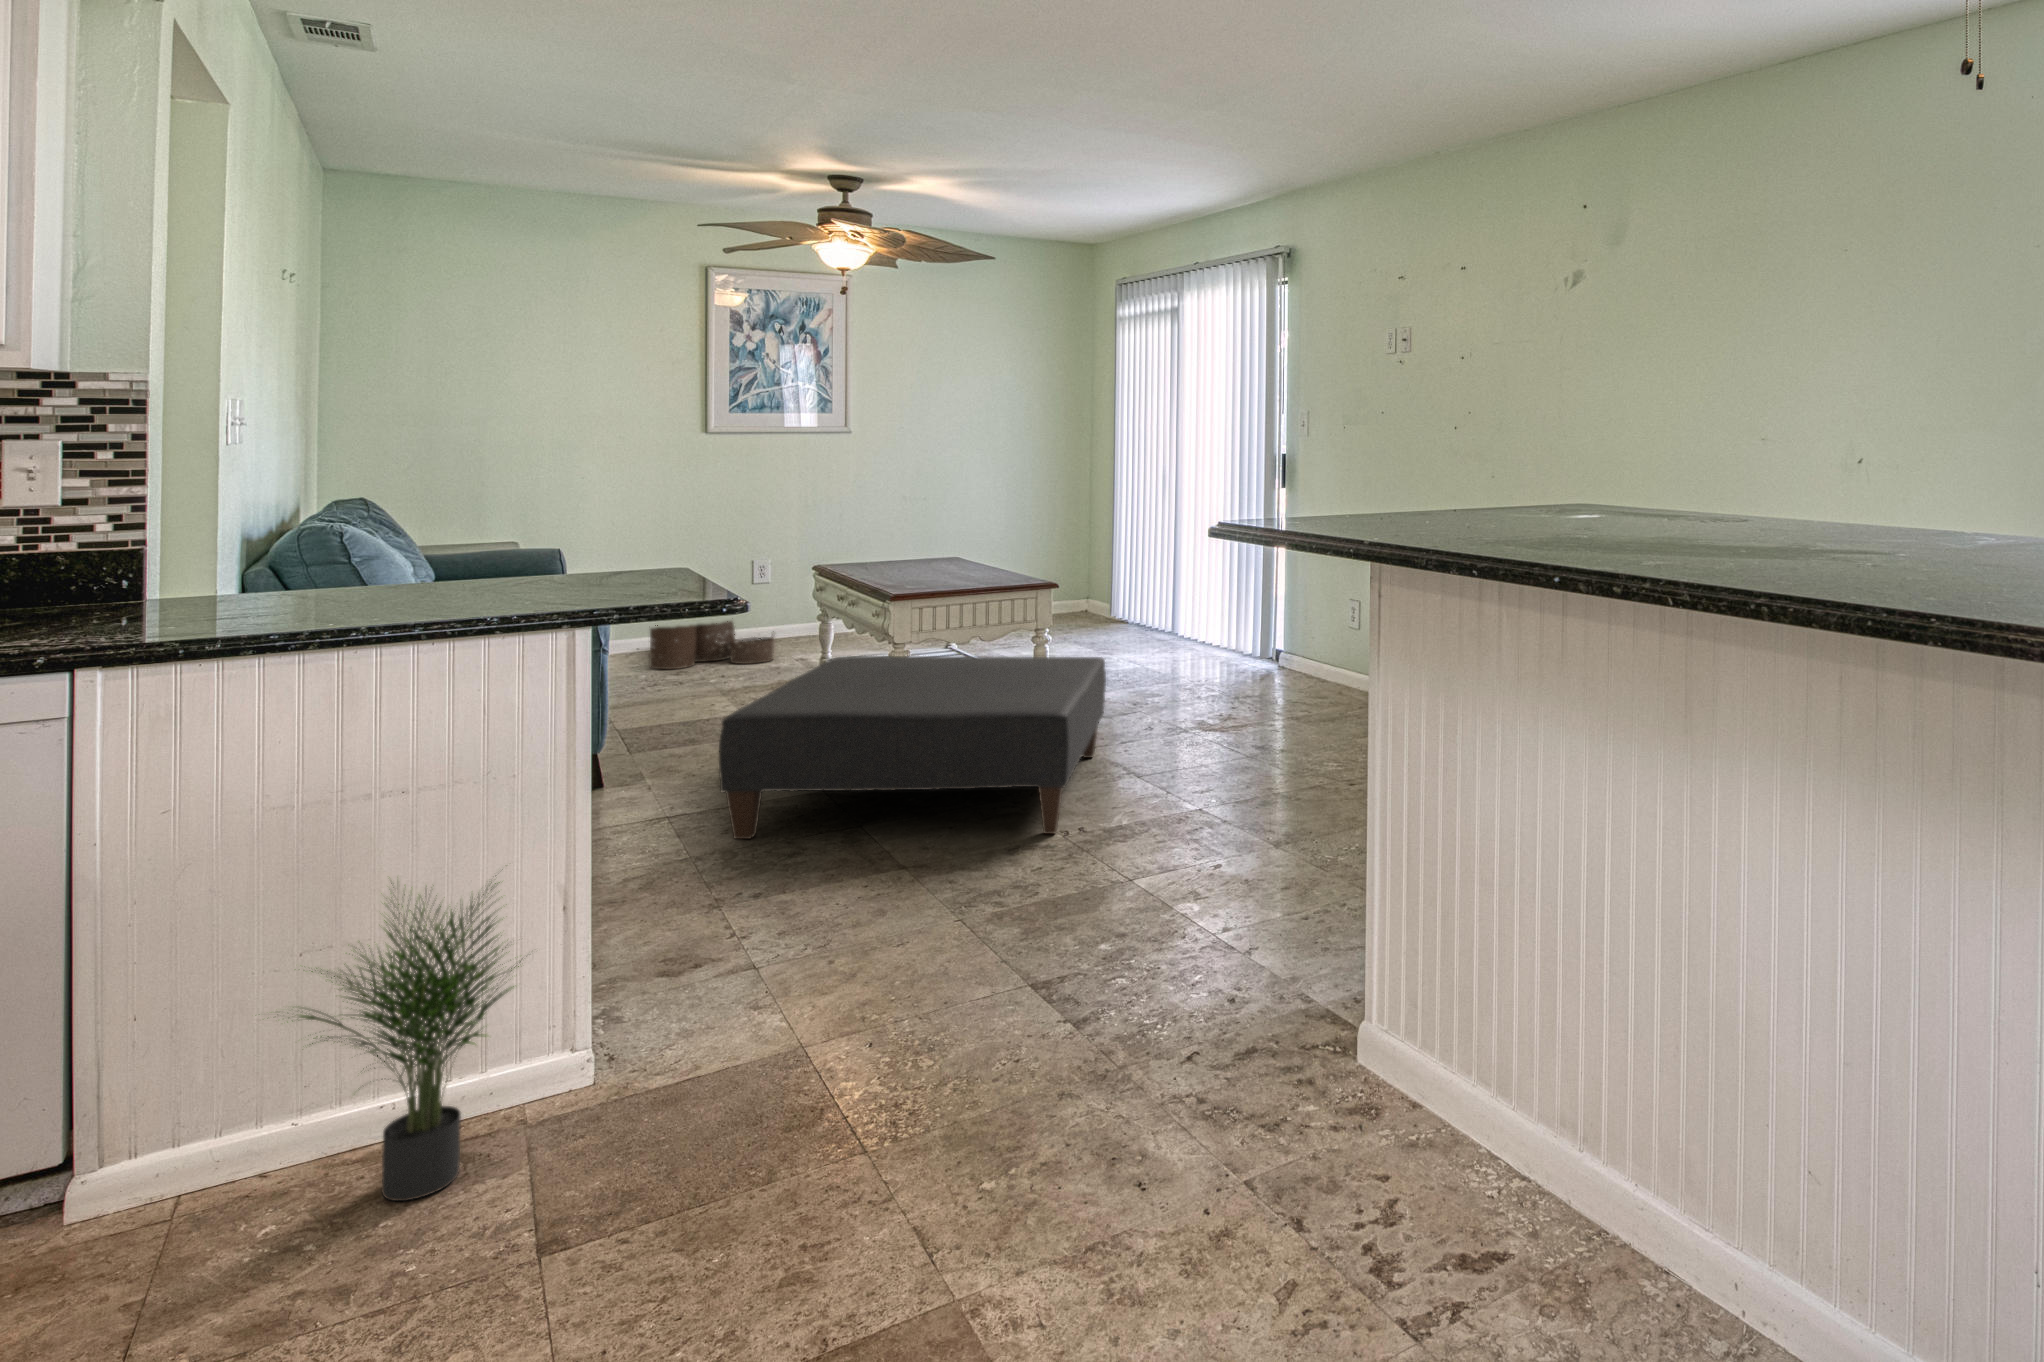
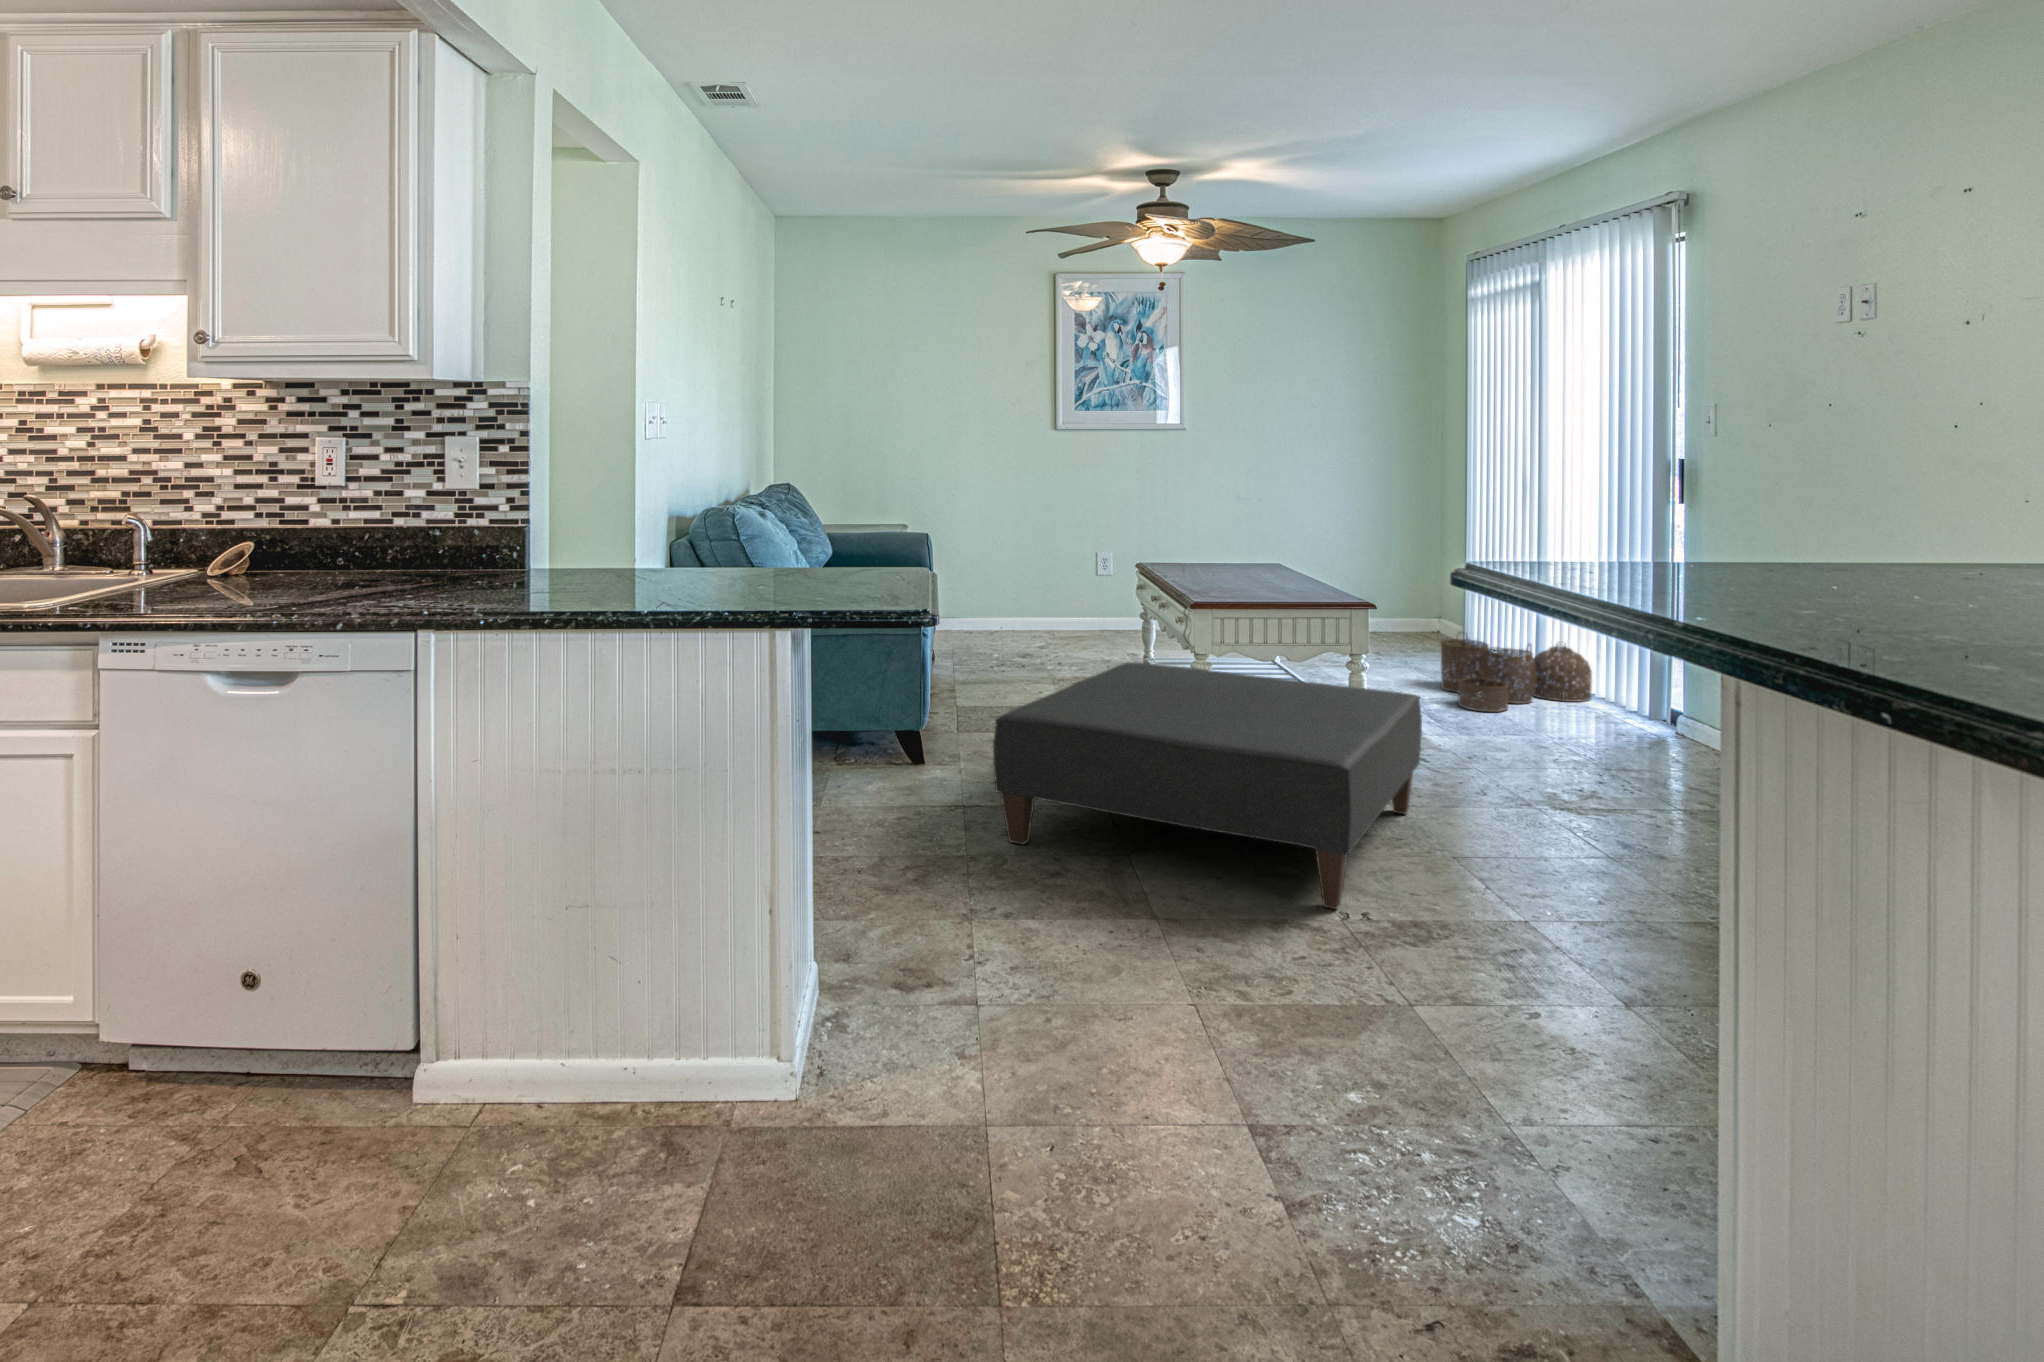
woven basket: present [649,621,774,669] -> present [1441,638,1592,712]
potted plant: present [299,882,521,1201] -> none [496,851,721,1181]

